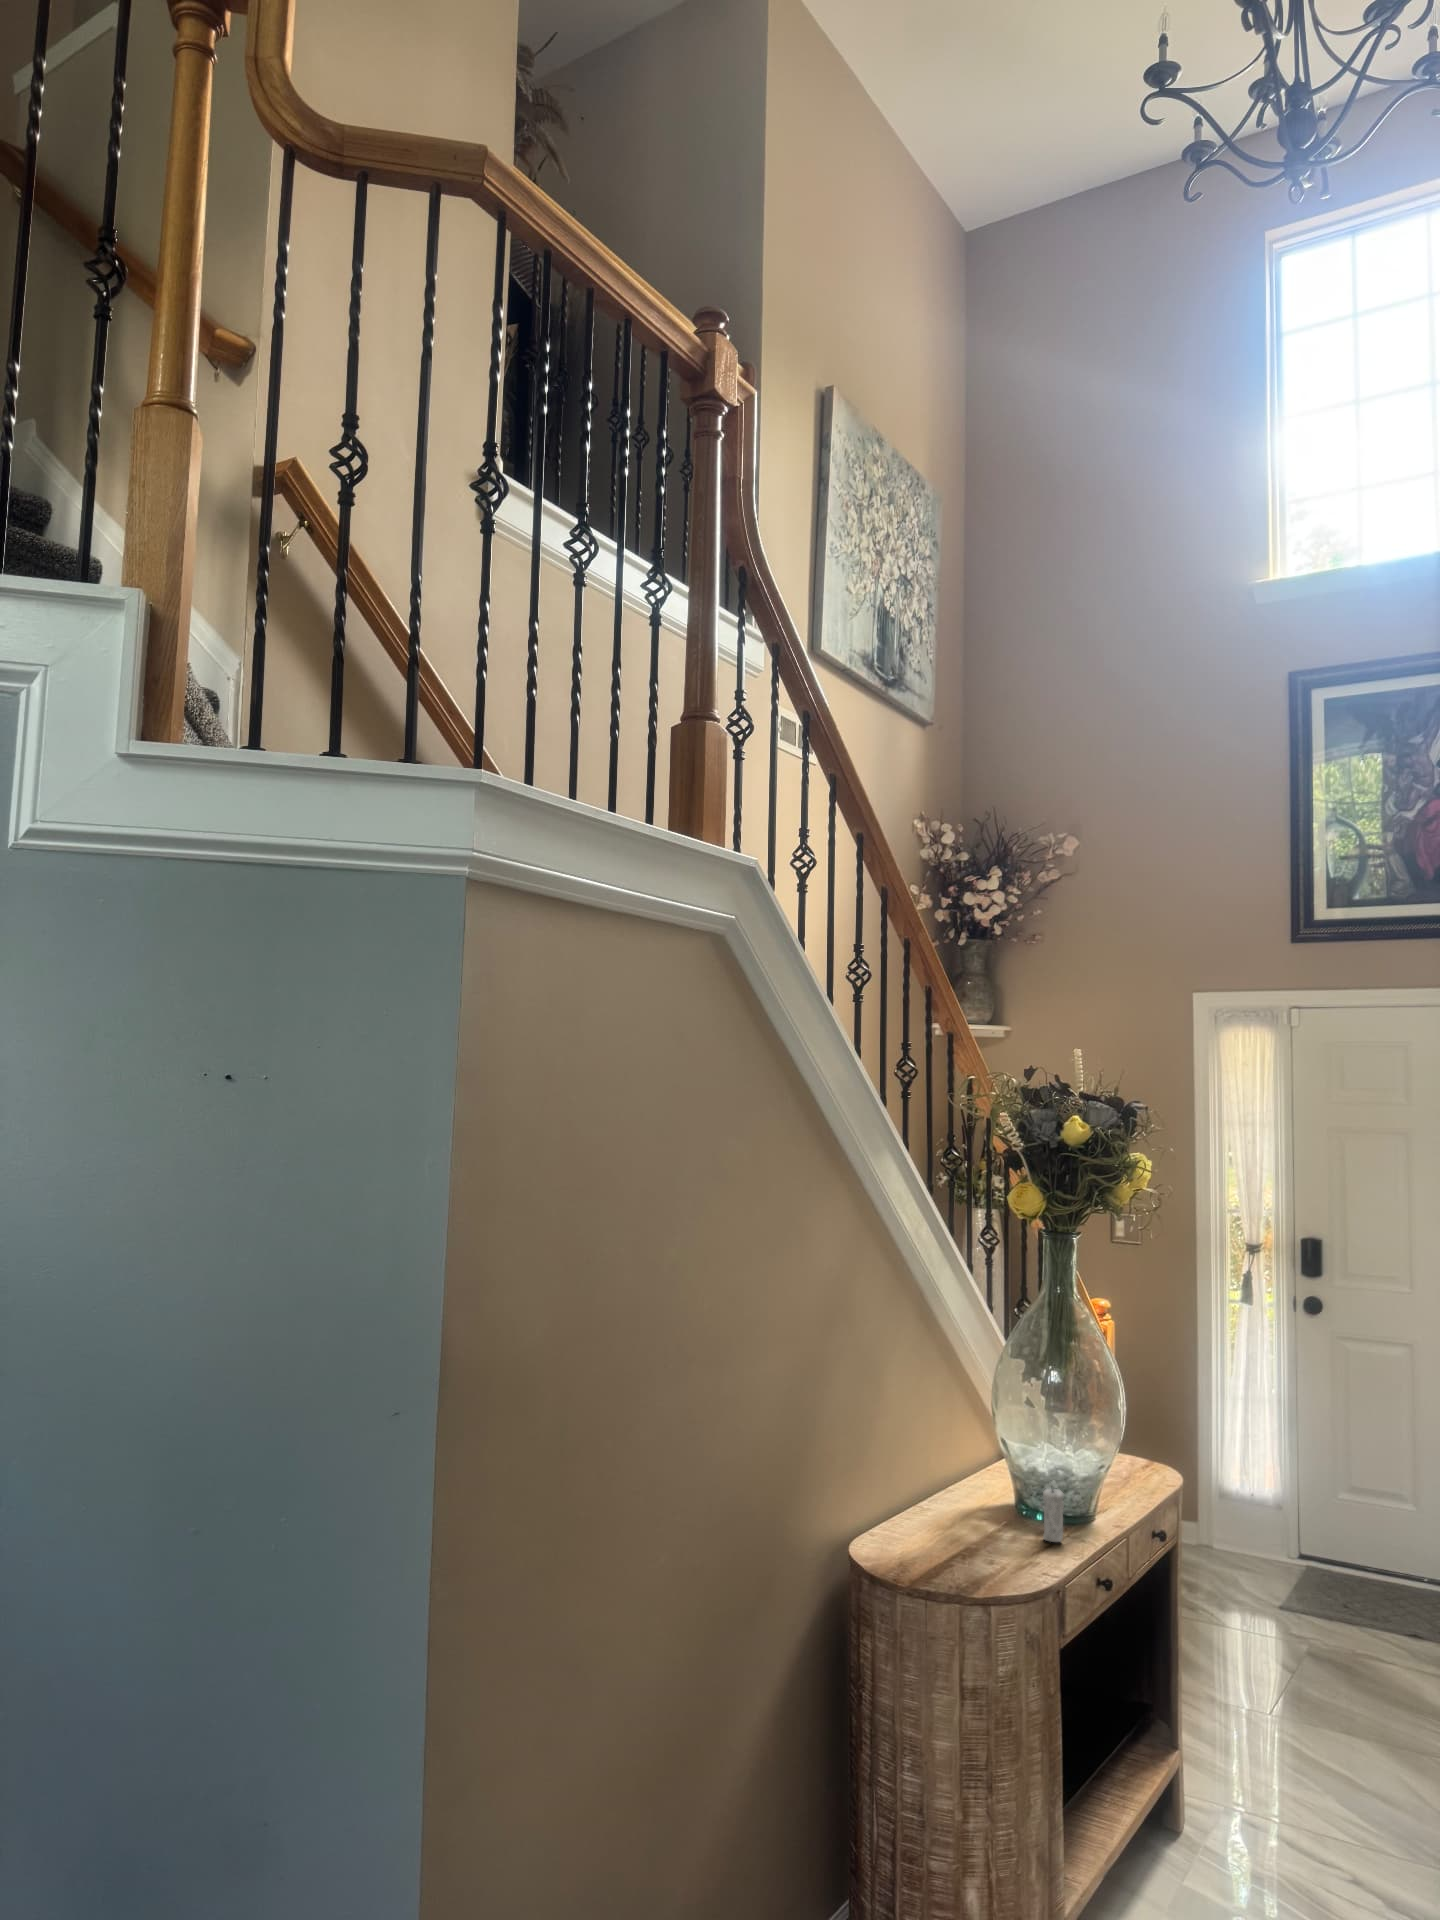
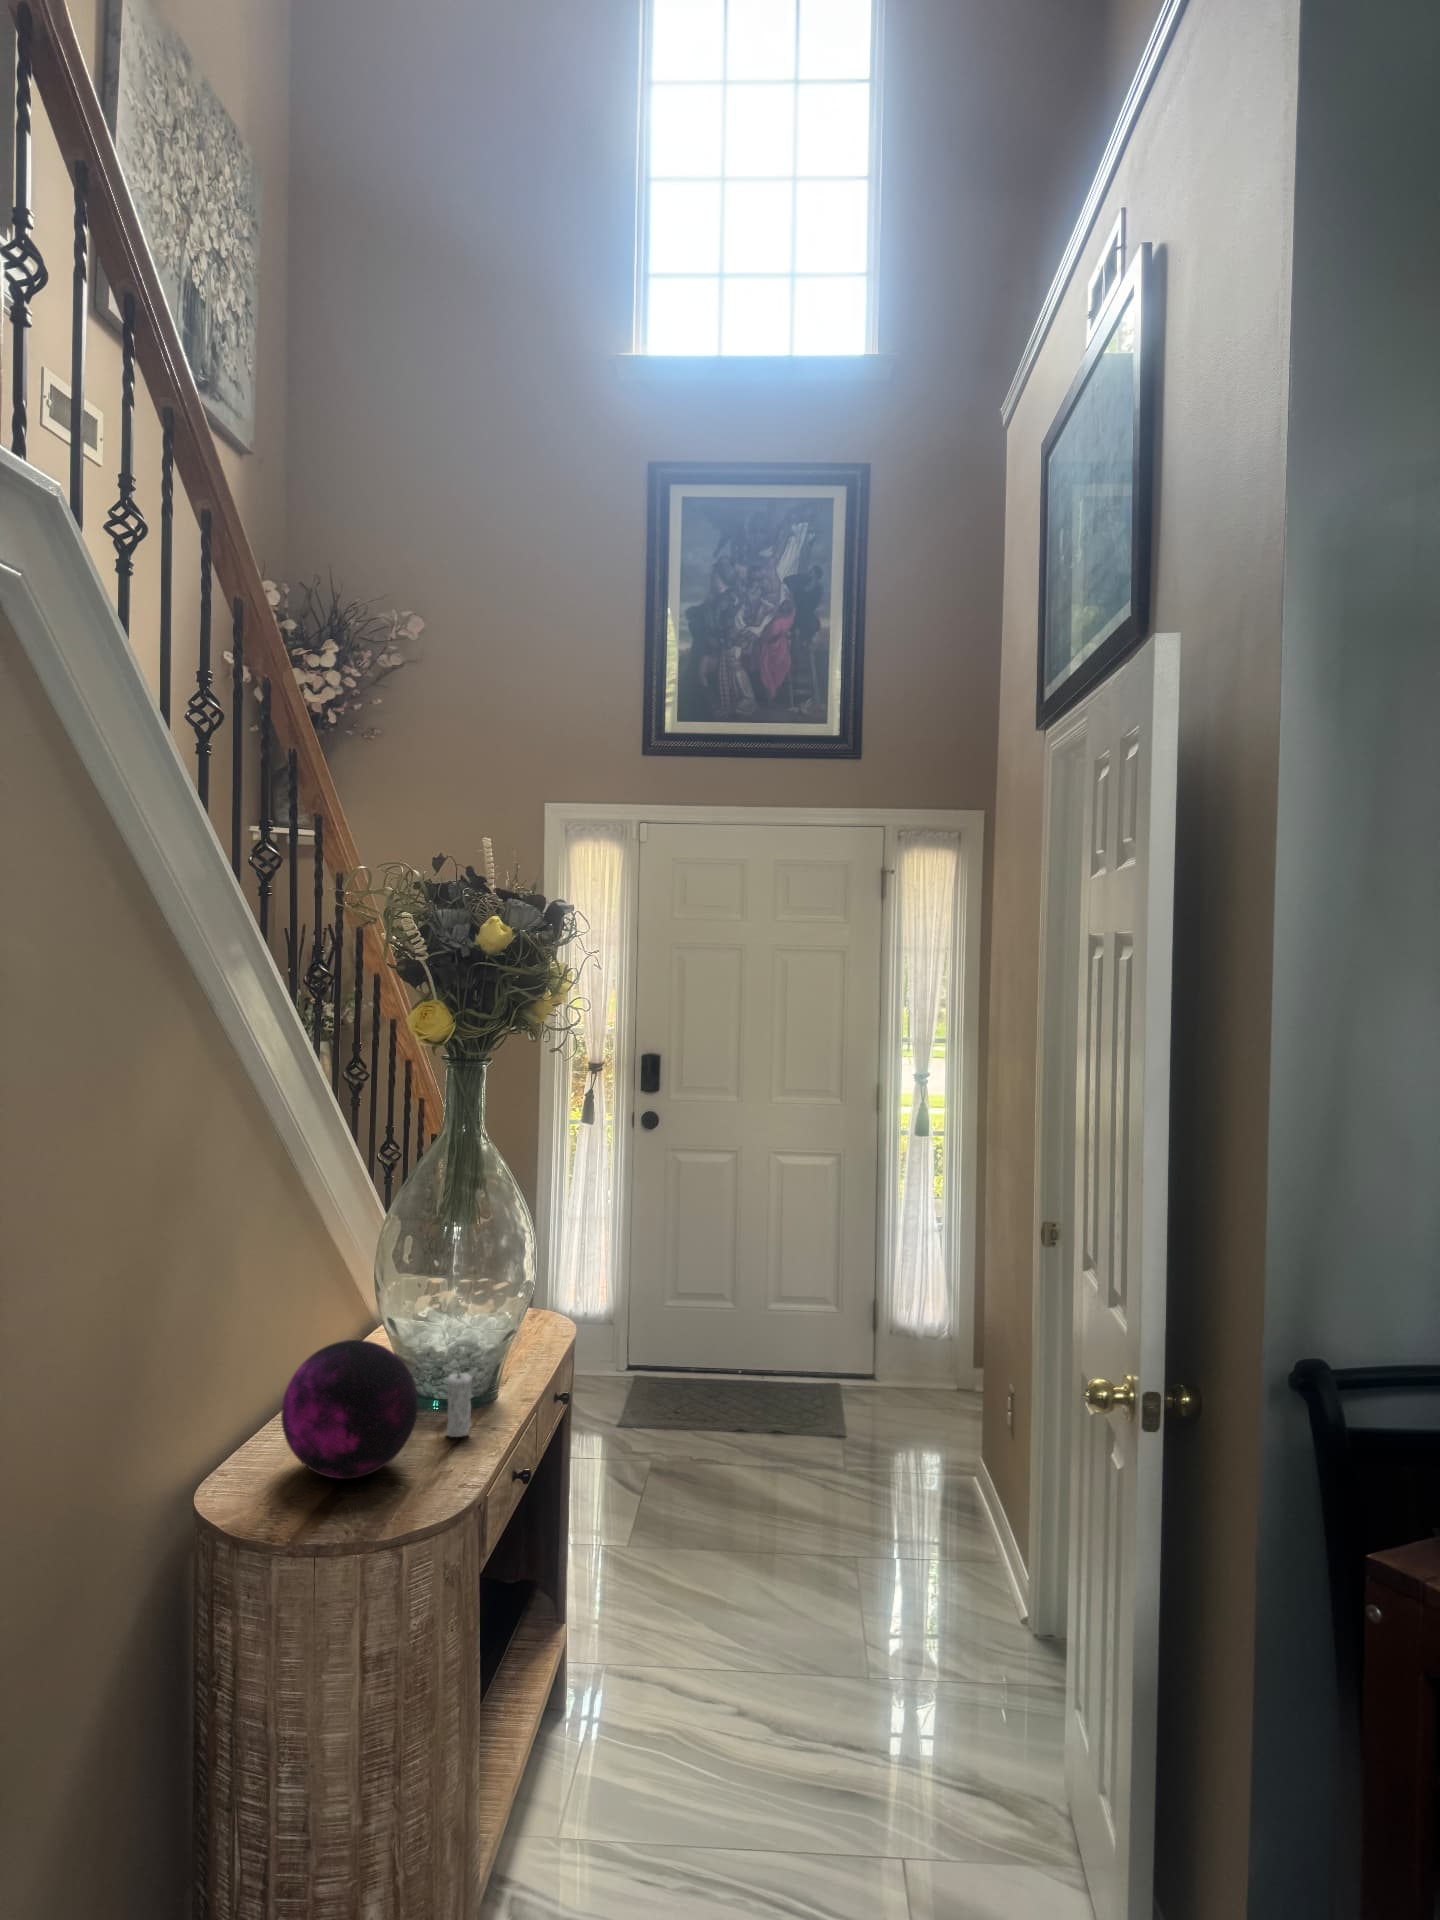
decorative orb: none [910,1445,1013,1554] -> present [281,1340,418,1479]

